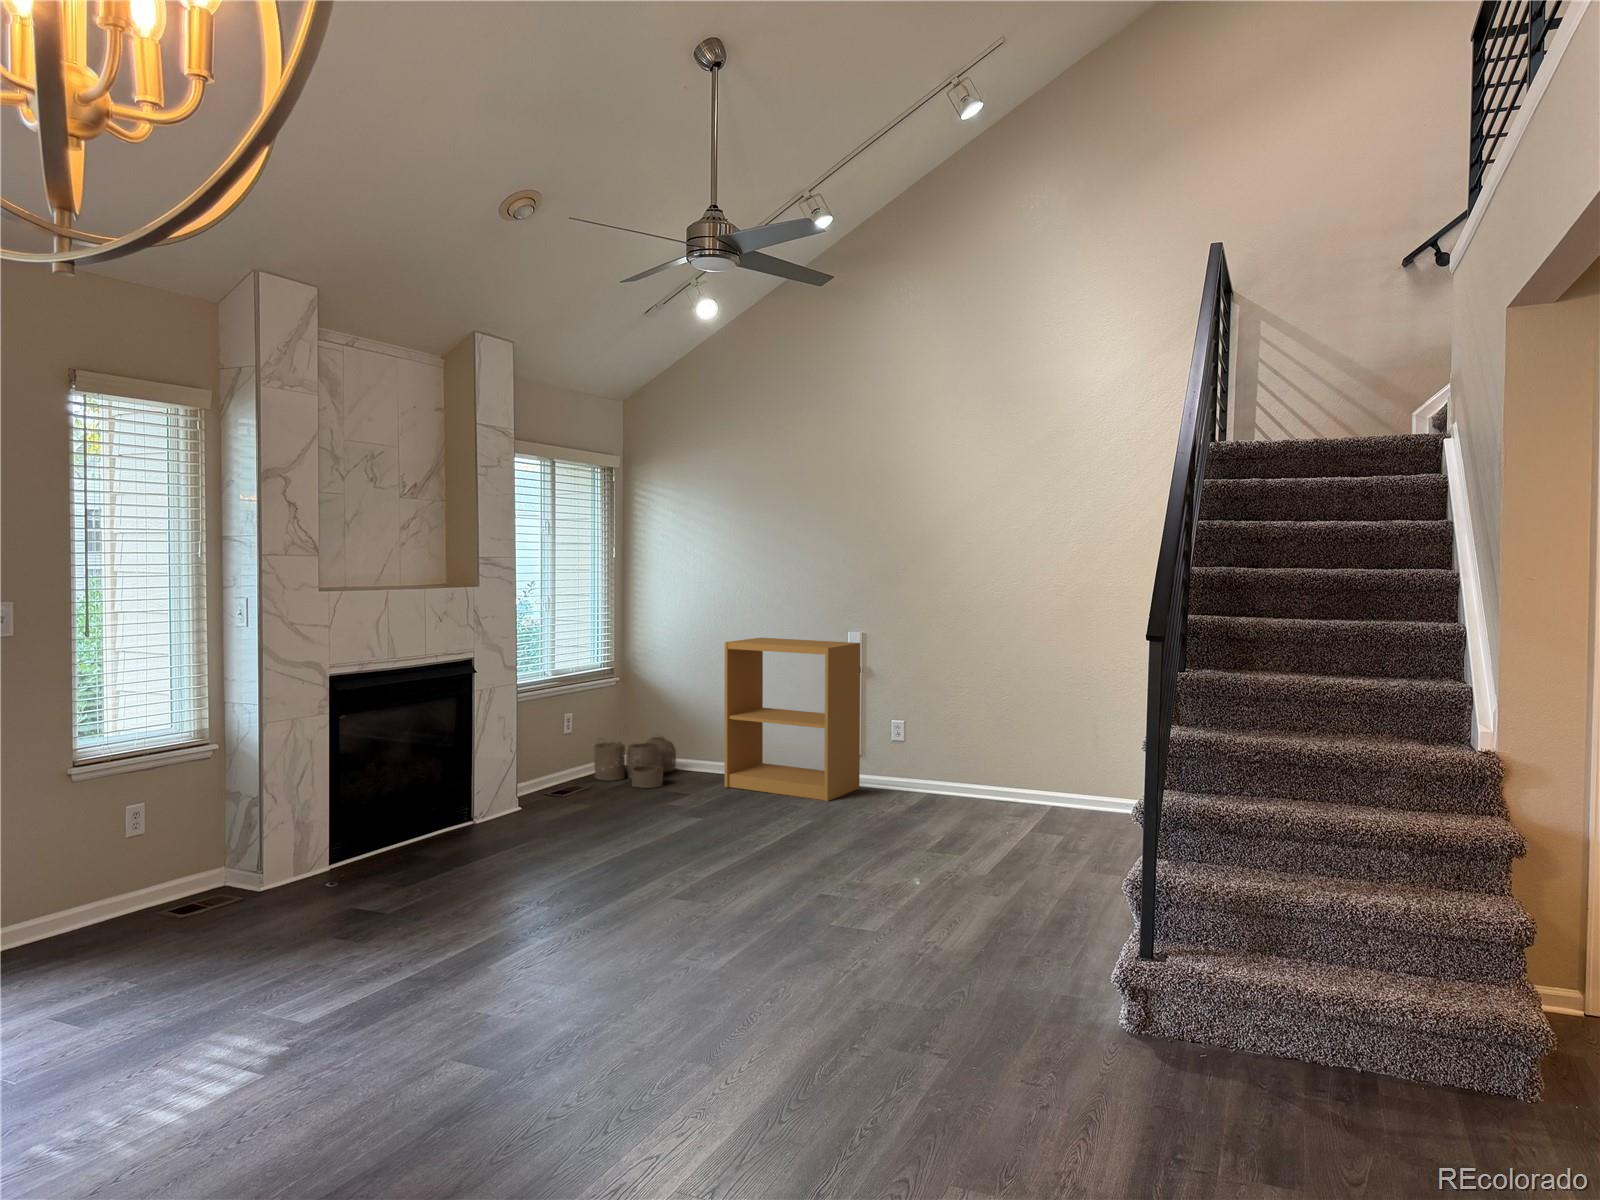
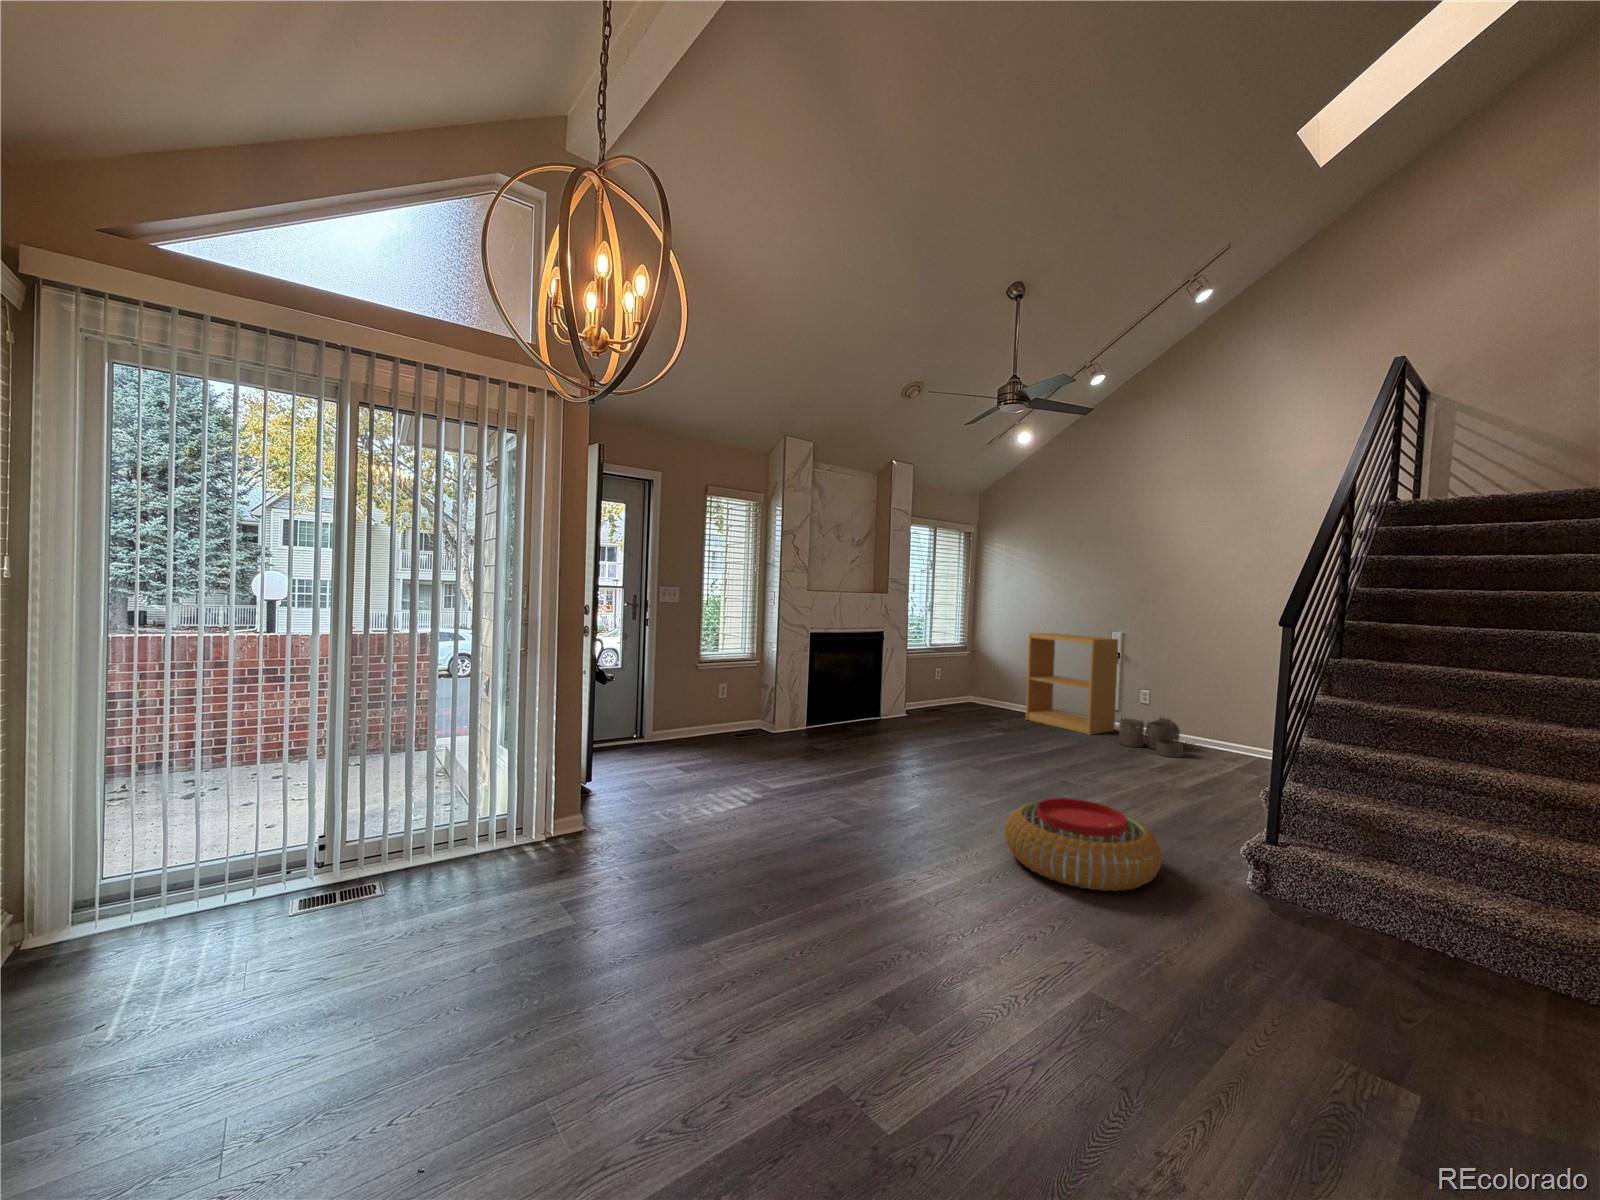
woven basket: present [594,736,676,788] -> present [1119,718,1183,758]
pouf: none [779,941,1018,1097] -> present [1005,798,1162,891]

